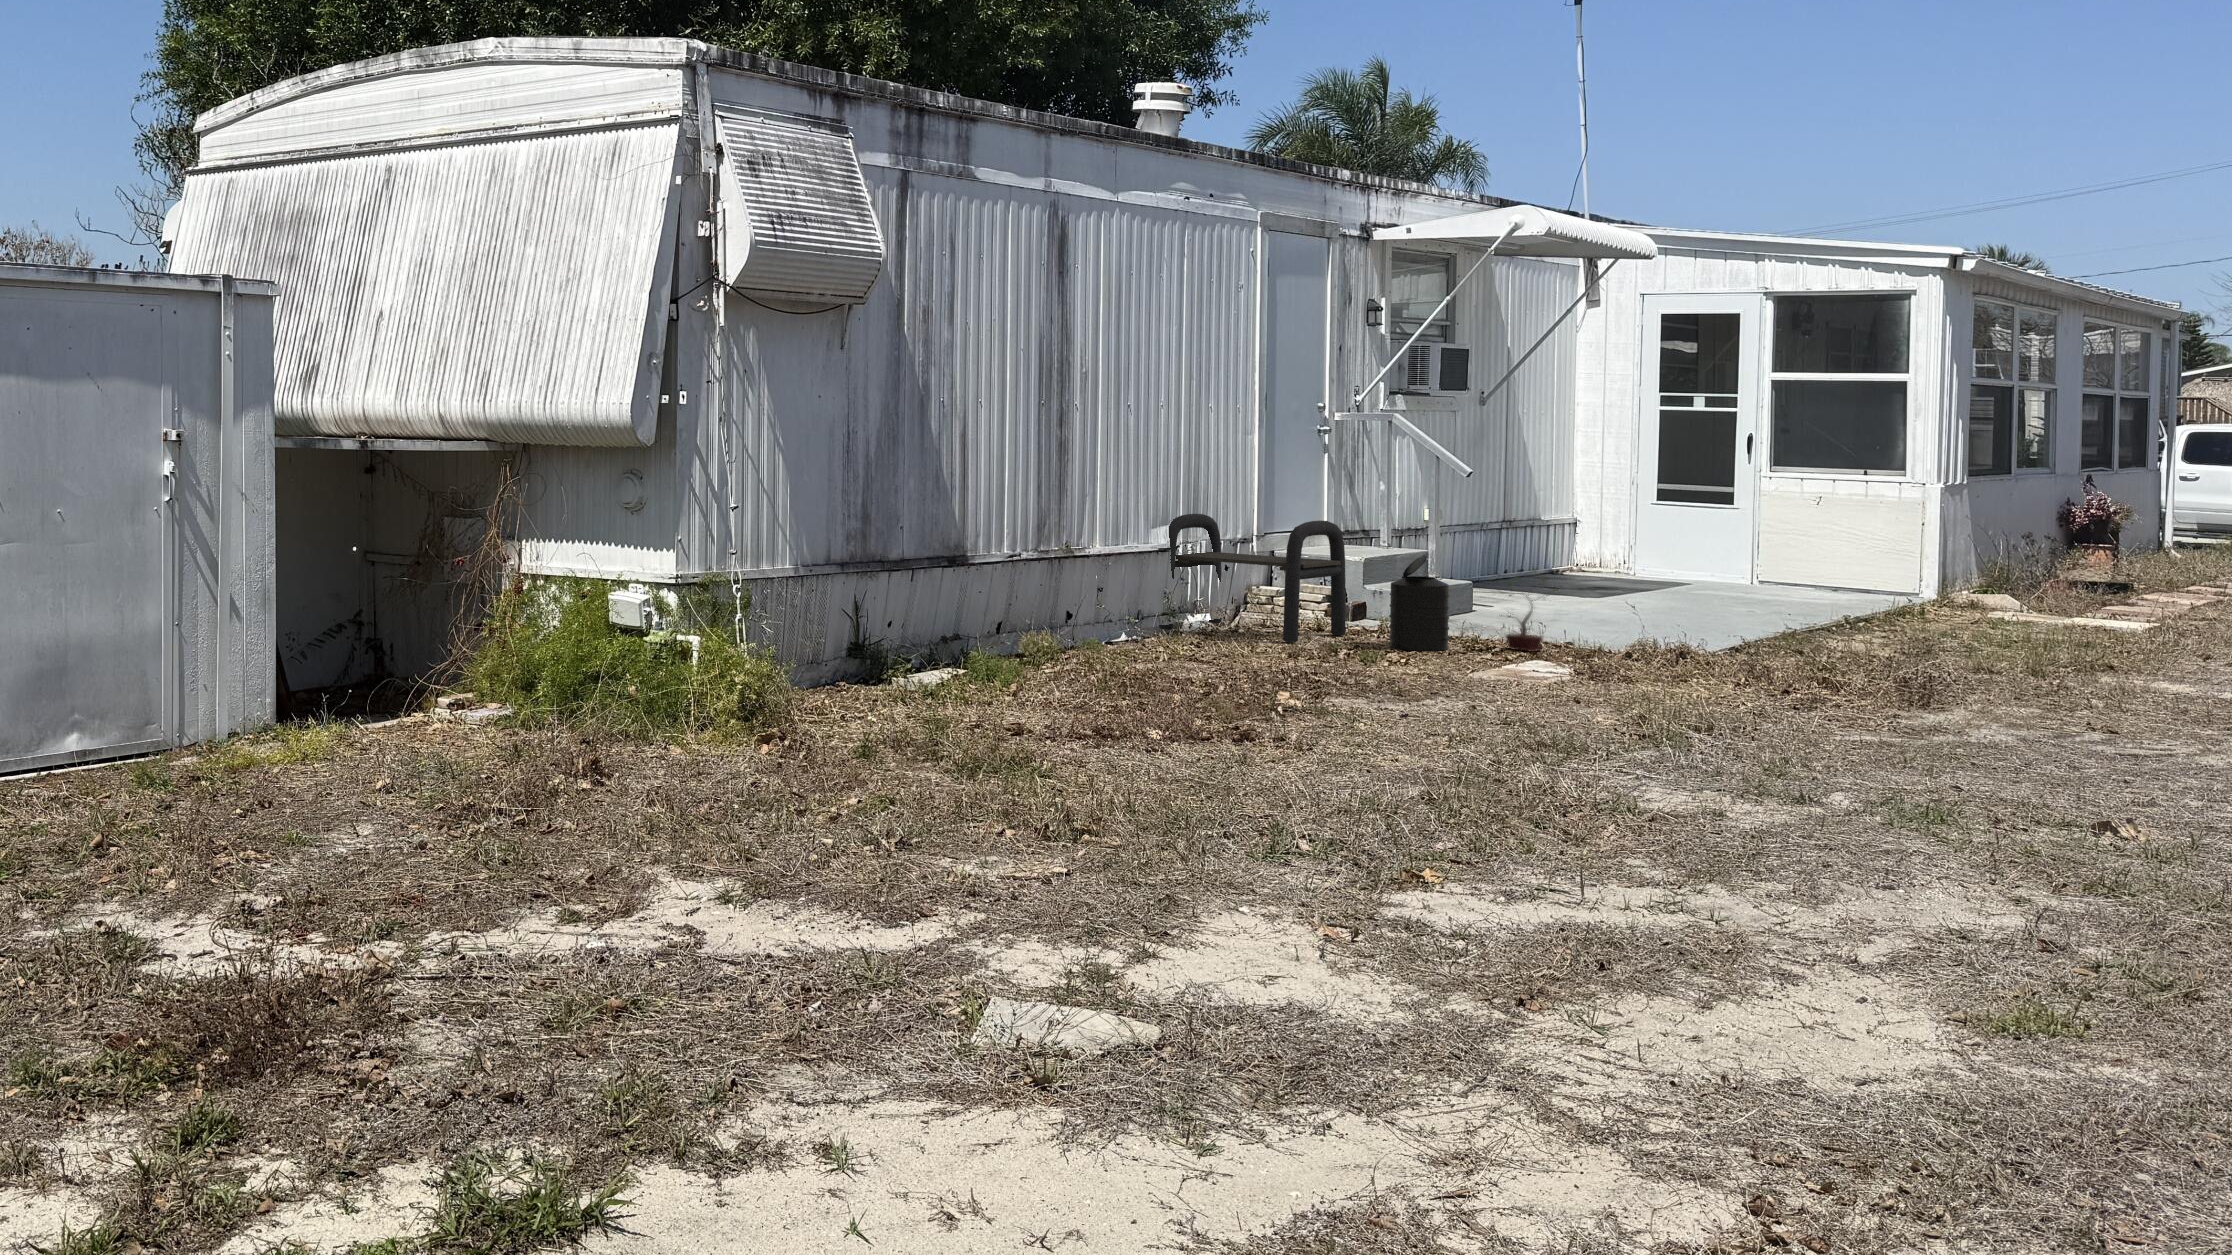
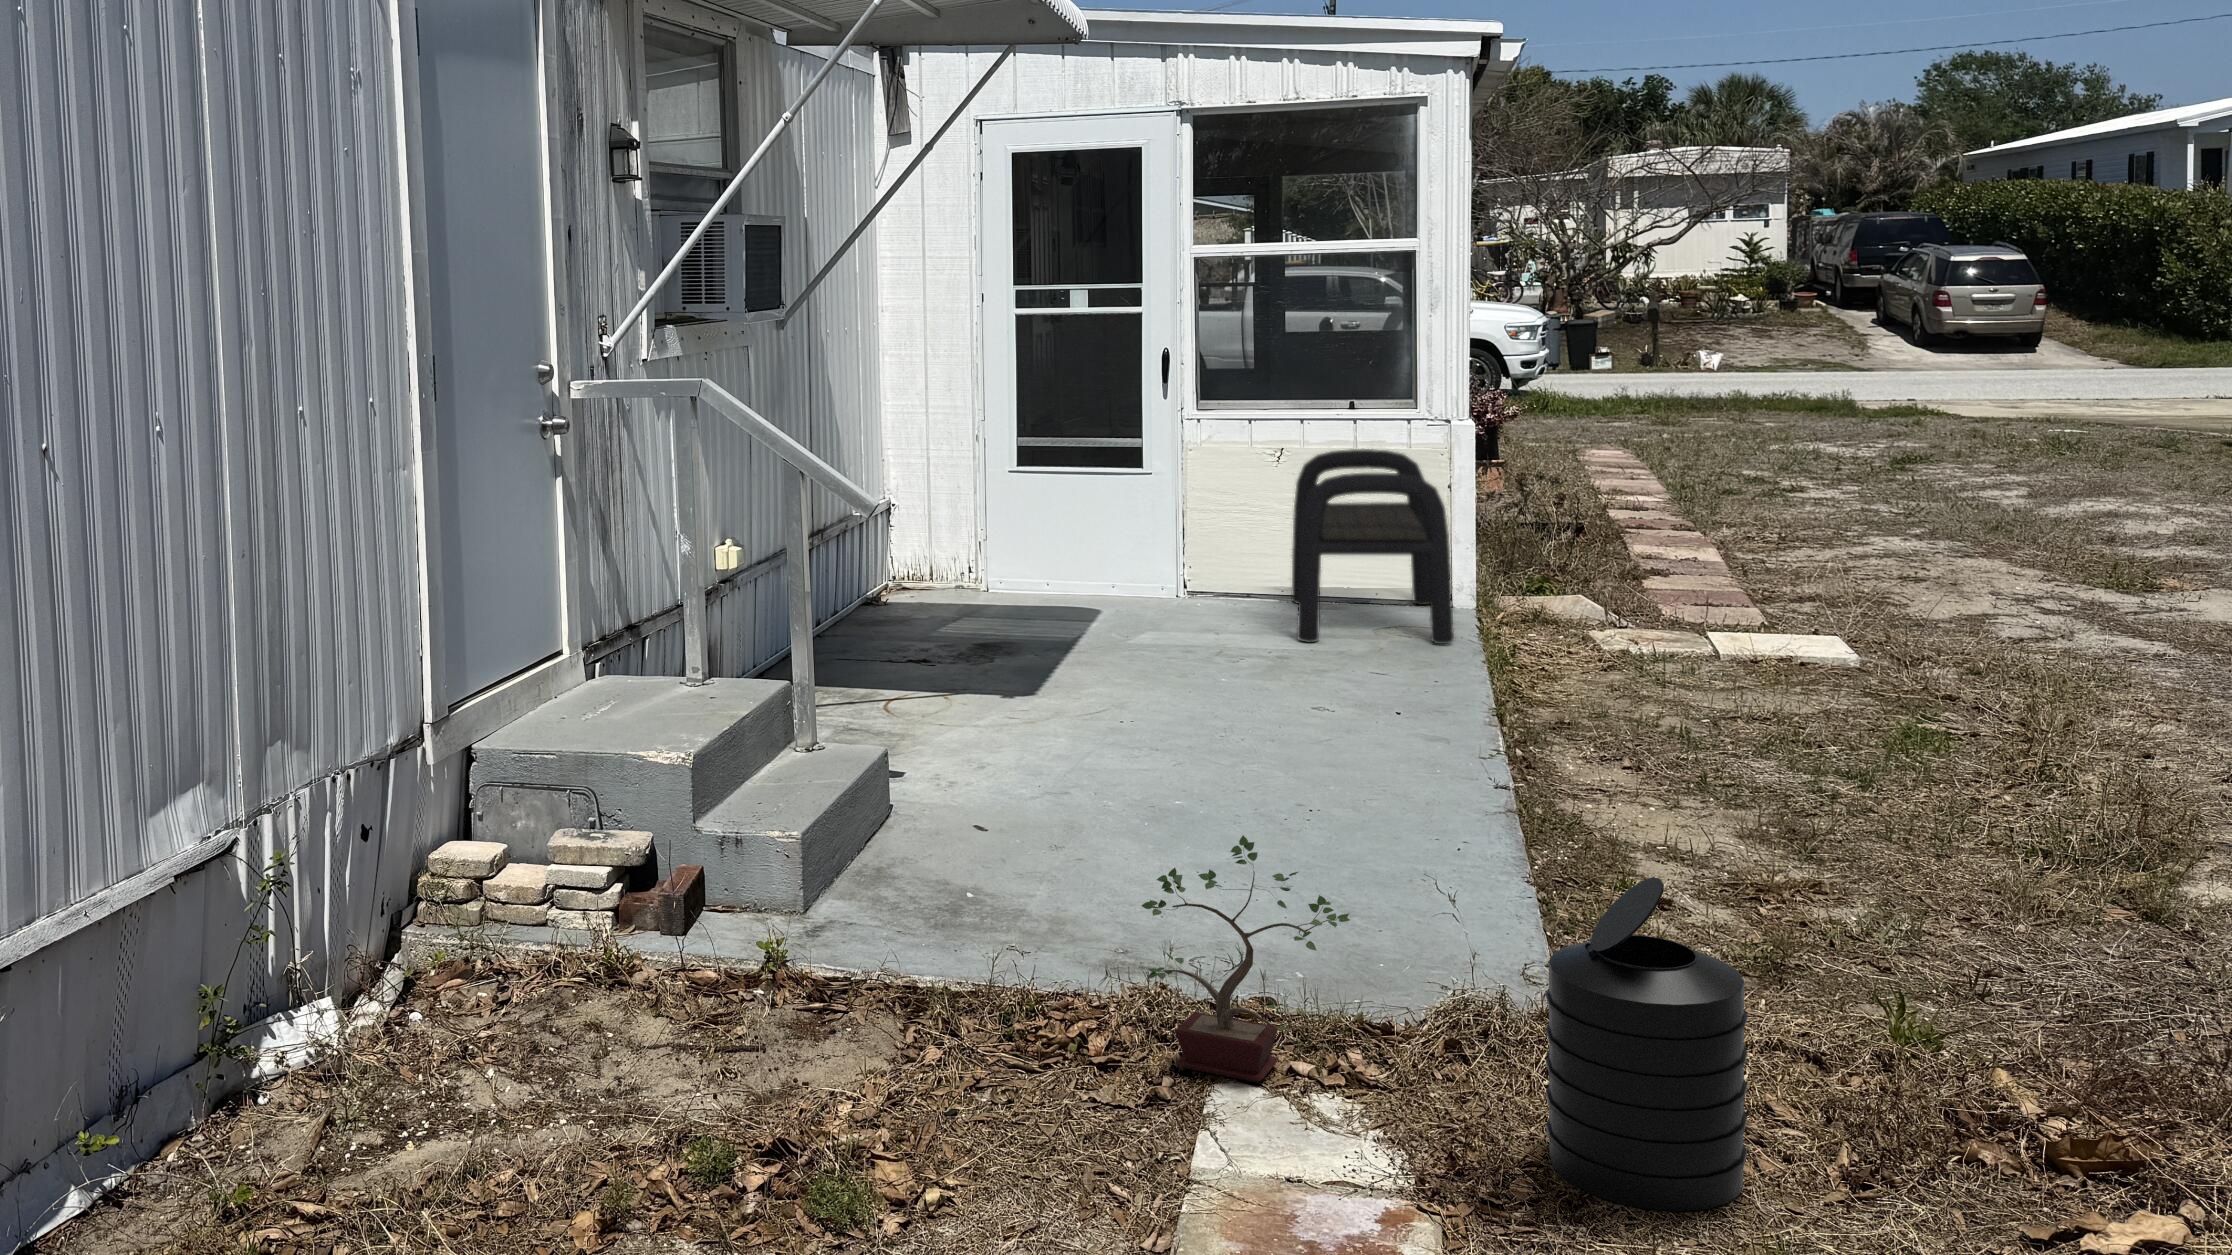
bench: present [1159,514,1346,642] -> present [1292,449,1454,644]
trash can: present [1389,555,1450,651] -> present [1546,877,1747,1211]

